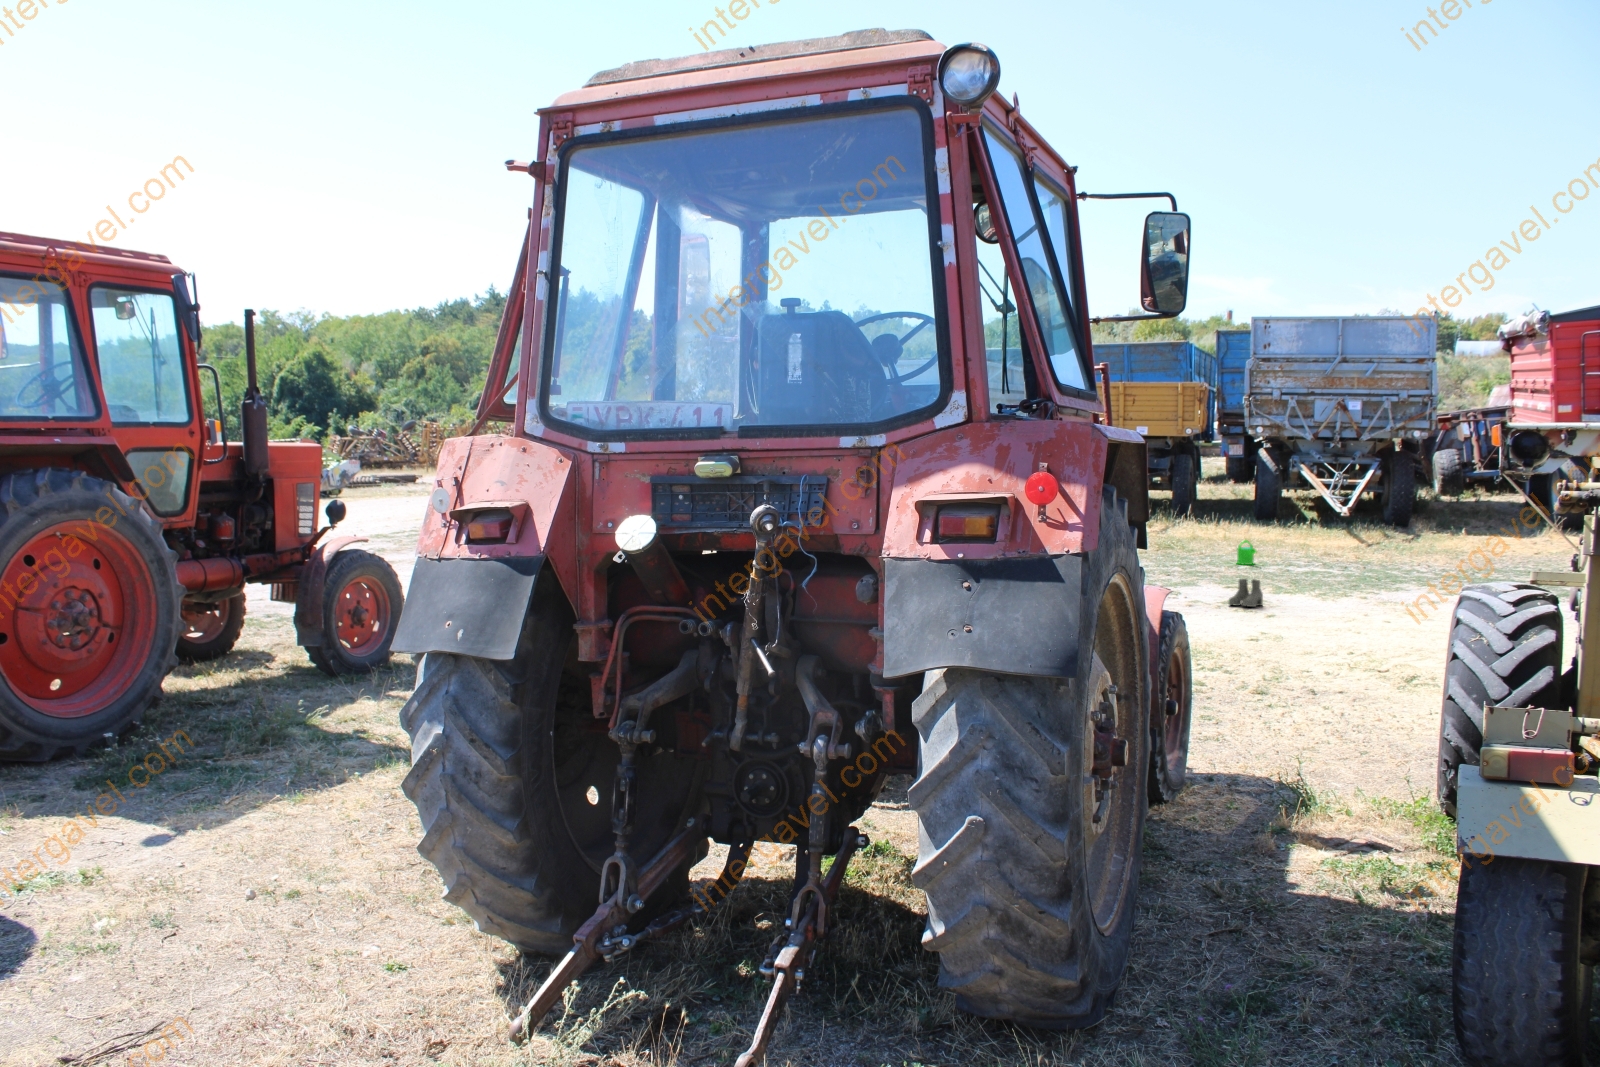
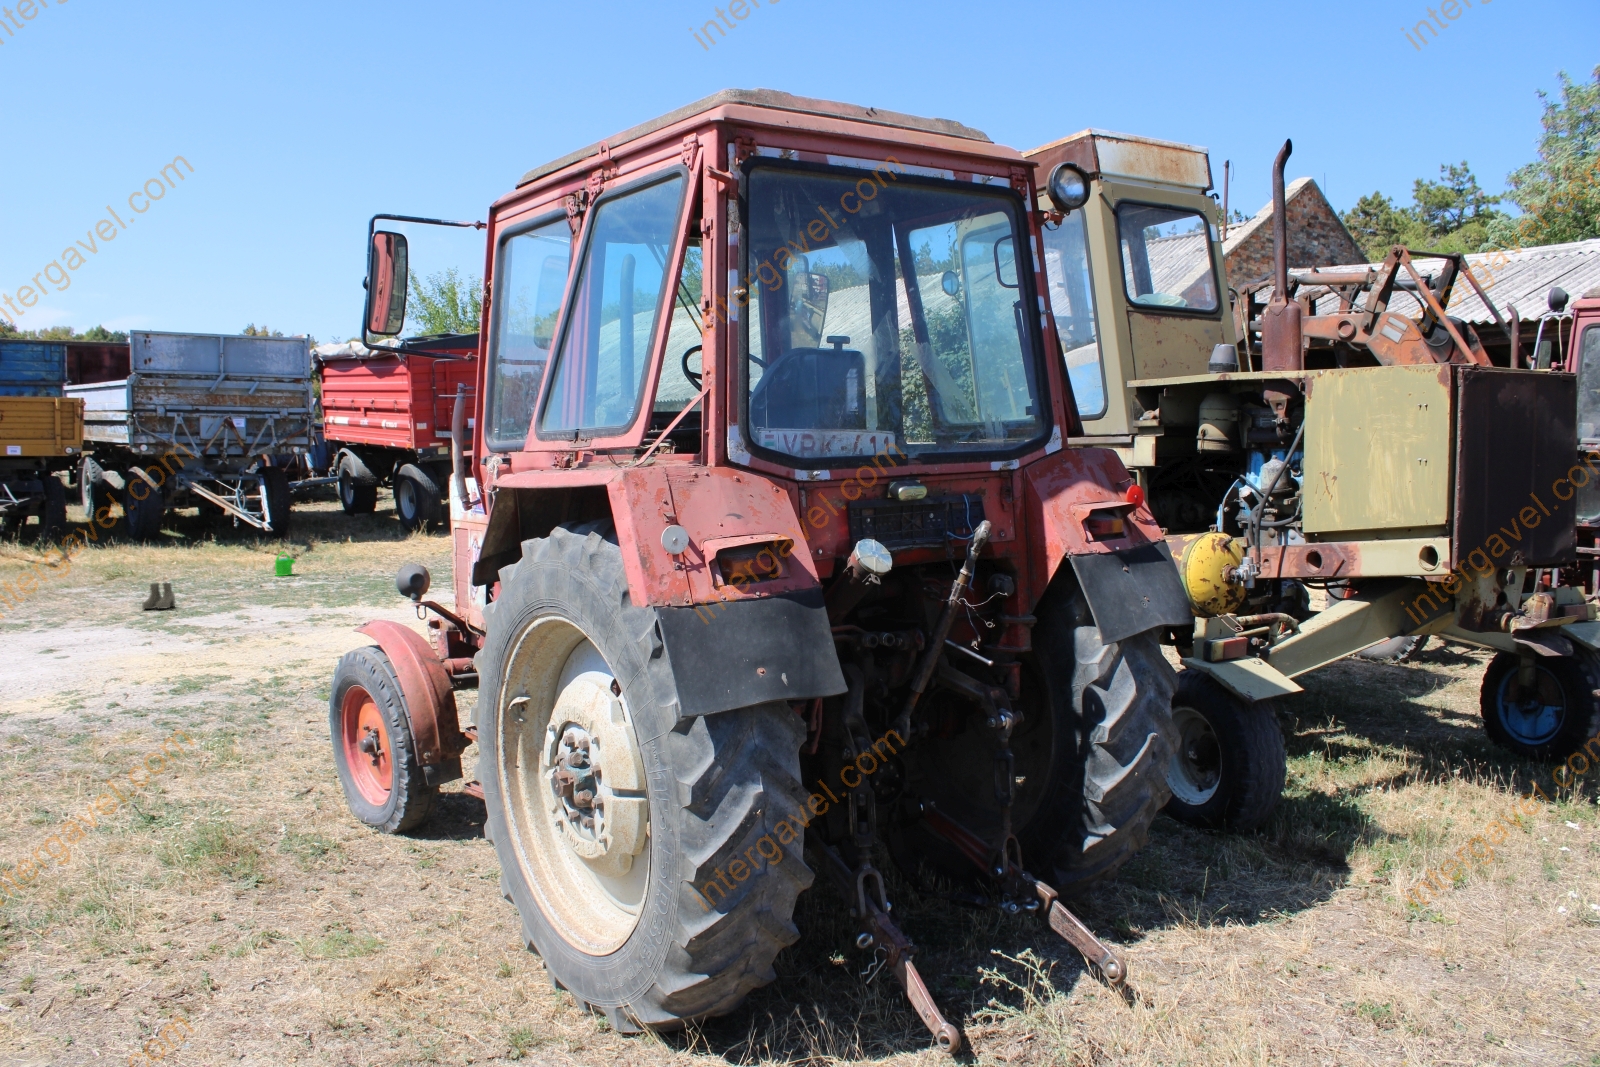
watering can: present [1237,540,1256,565] -> present [275,551,295,576]

